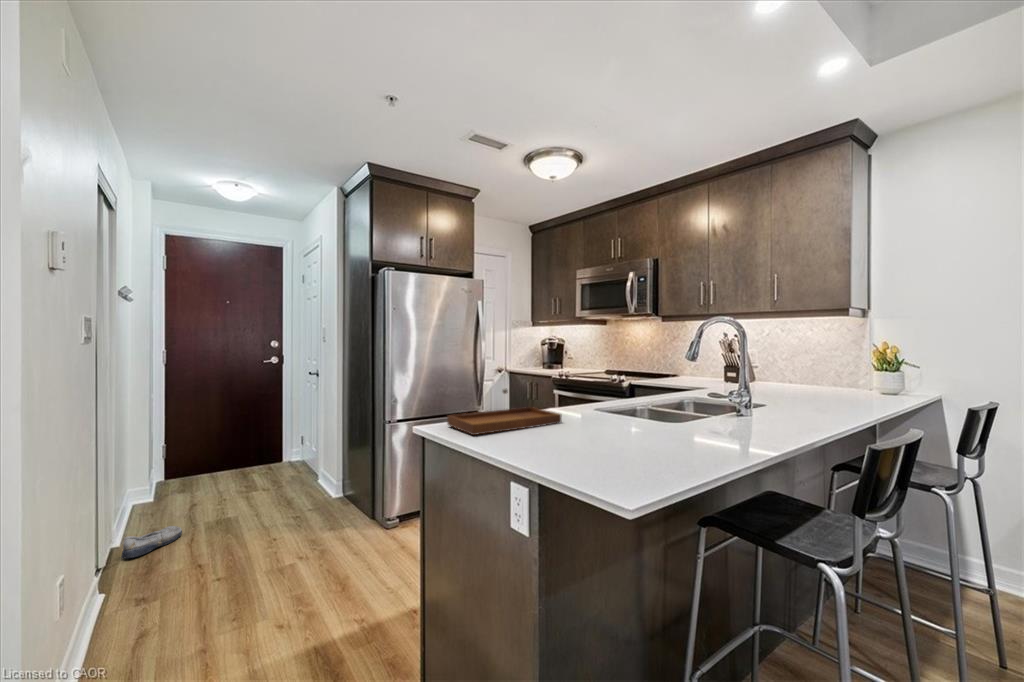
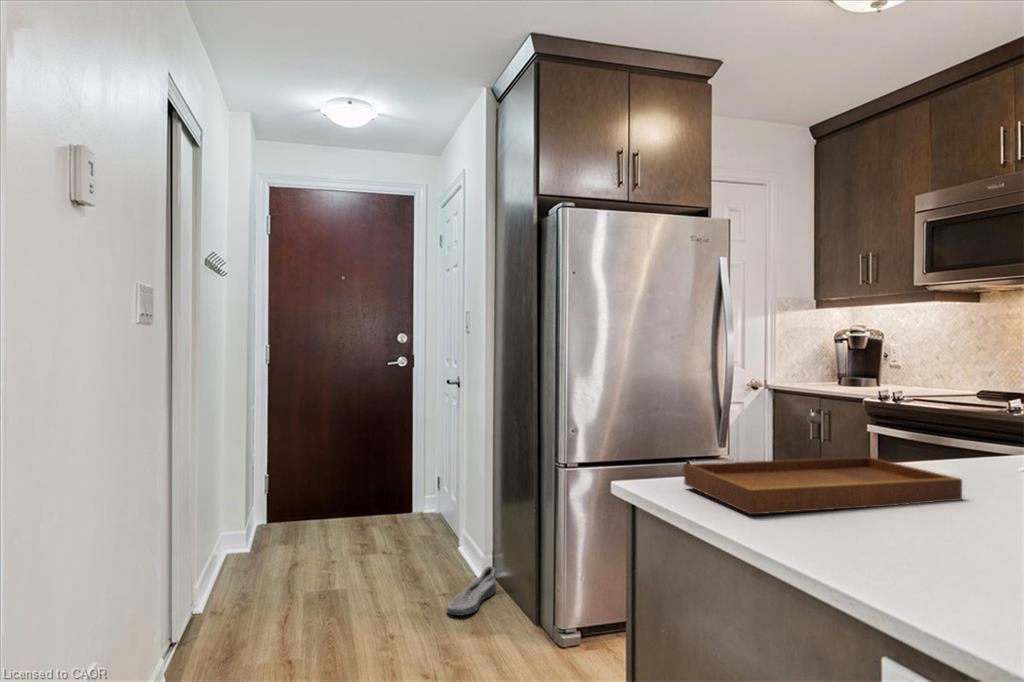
shoe: present [121,526,182,558] -> present [447,566,496,616]

